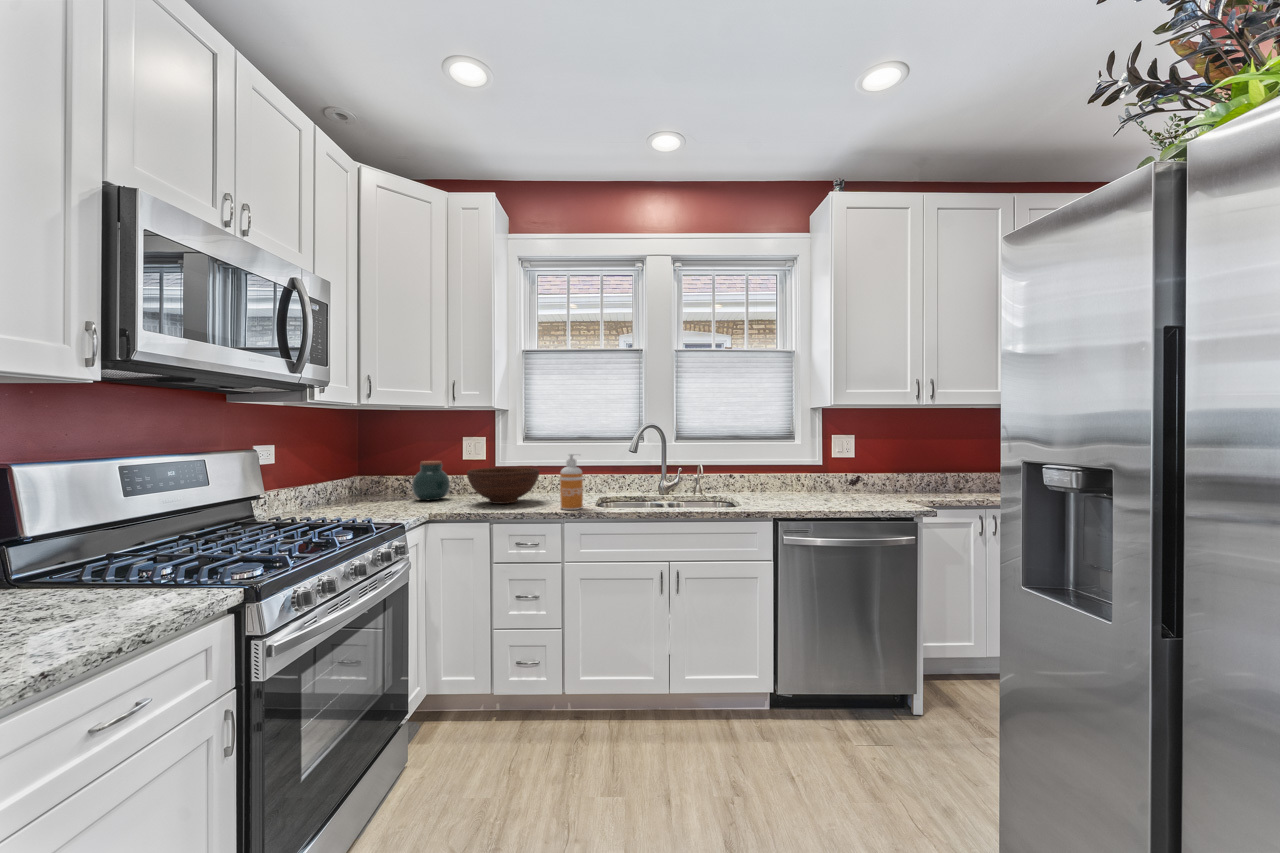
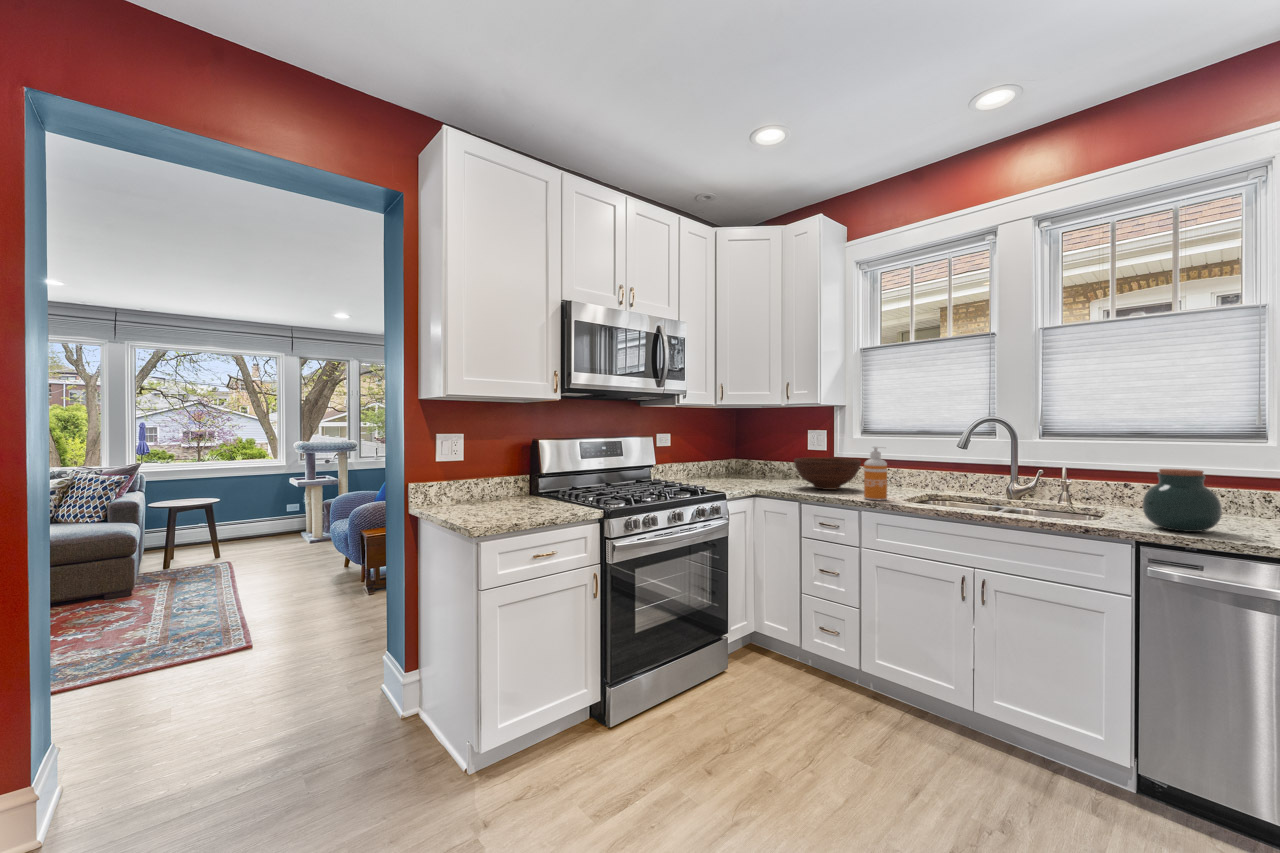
jar: present [412,461,450,500] -> present [1143,469,1222,532]

